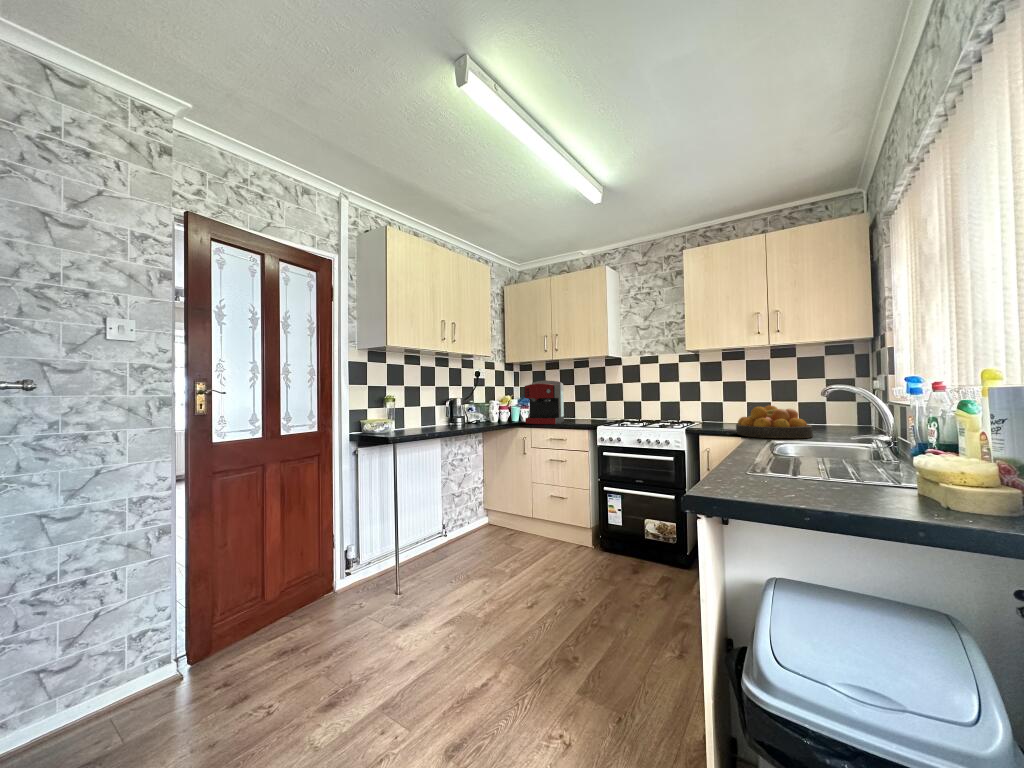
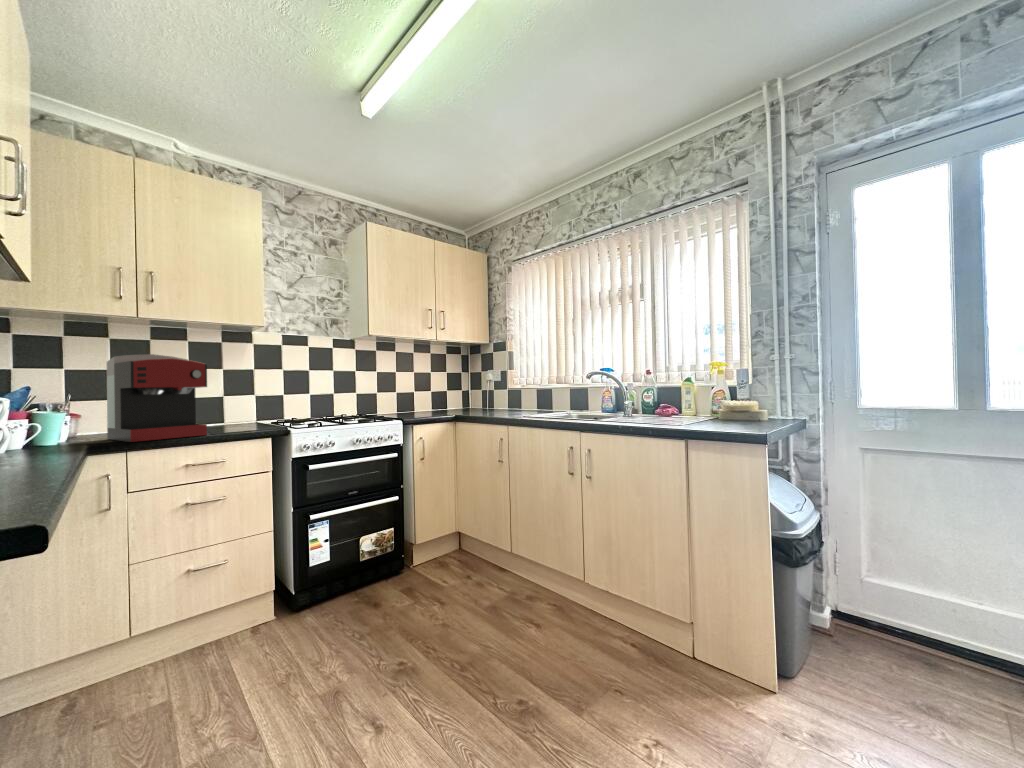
fruit bowl: present [736,405,813,438] -> none [457,391,512,417]

